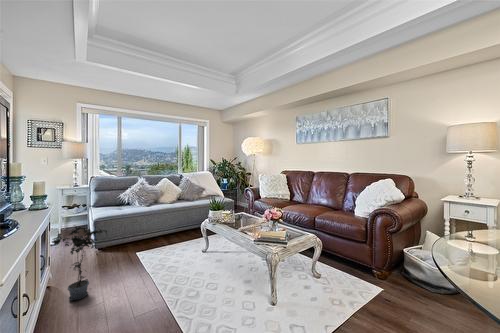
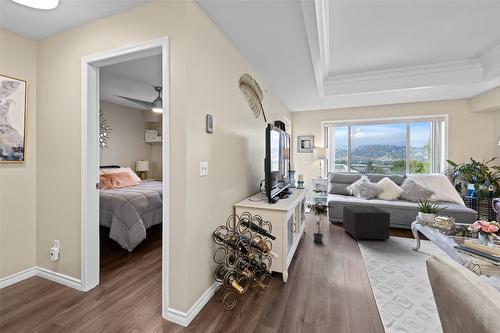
ottoman: none [119,214,179,265] -> present [343,206,390,241]

